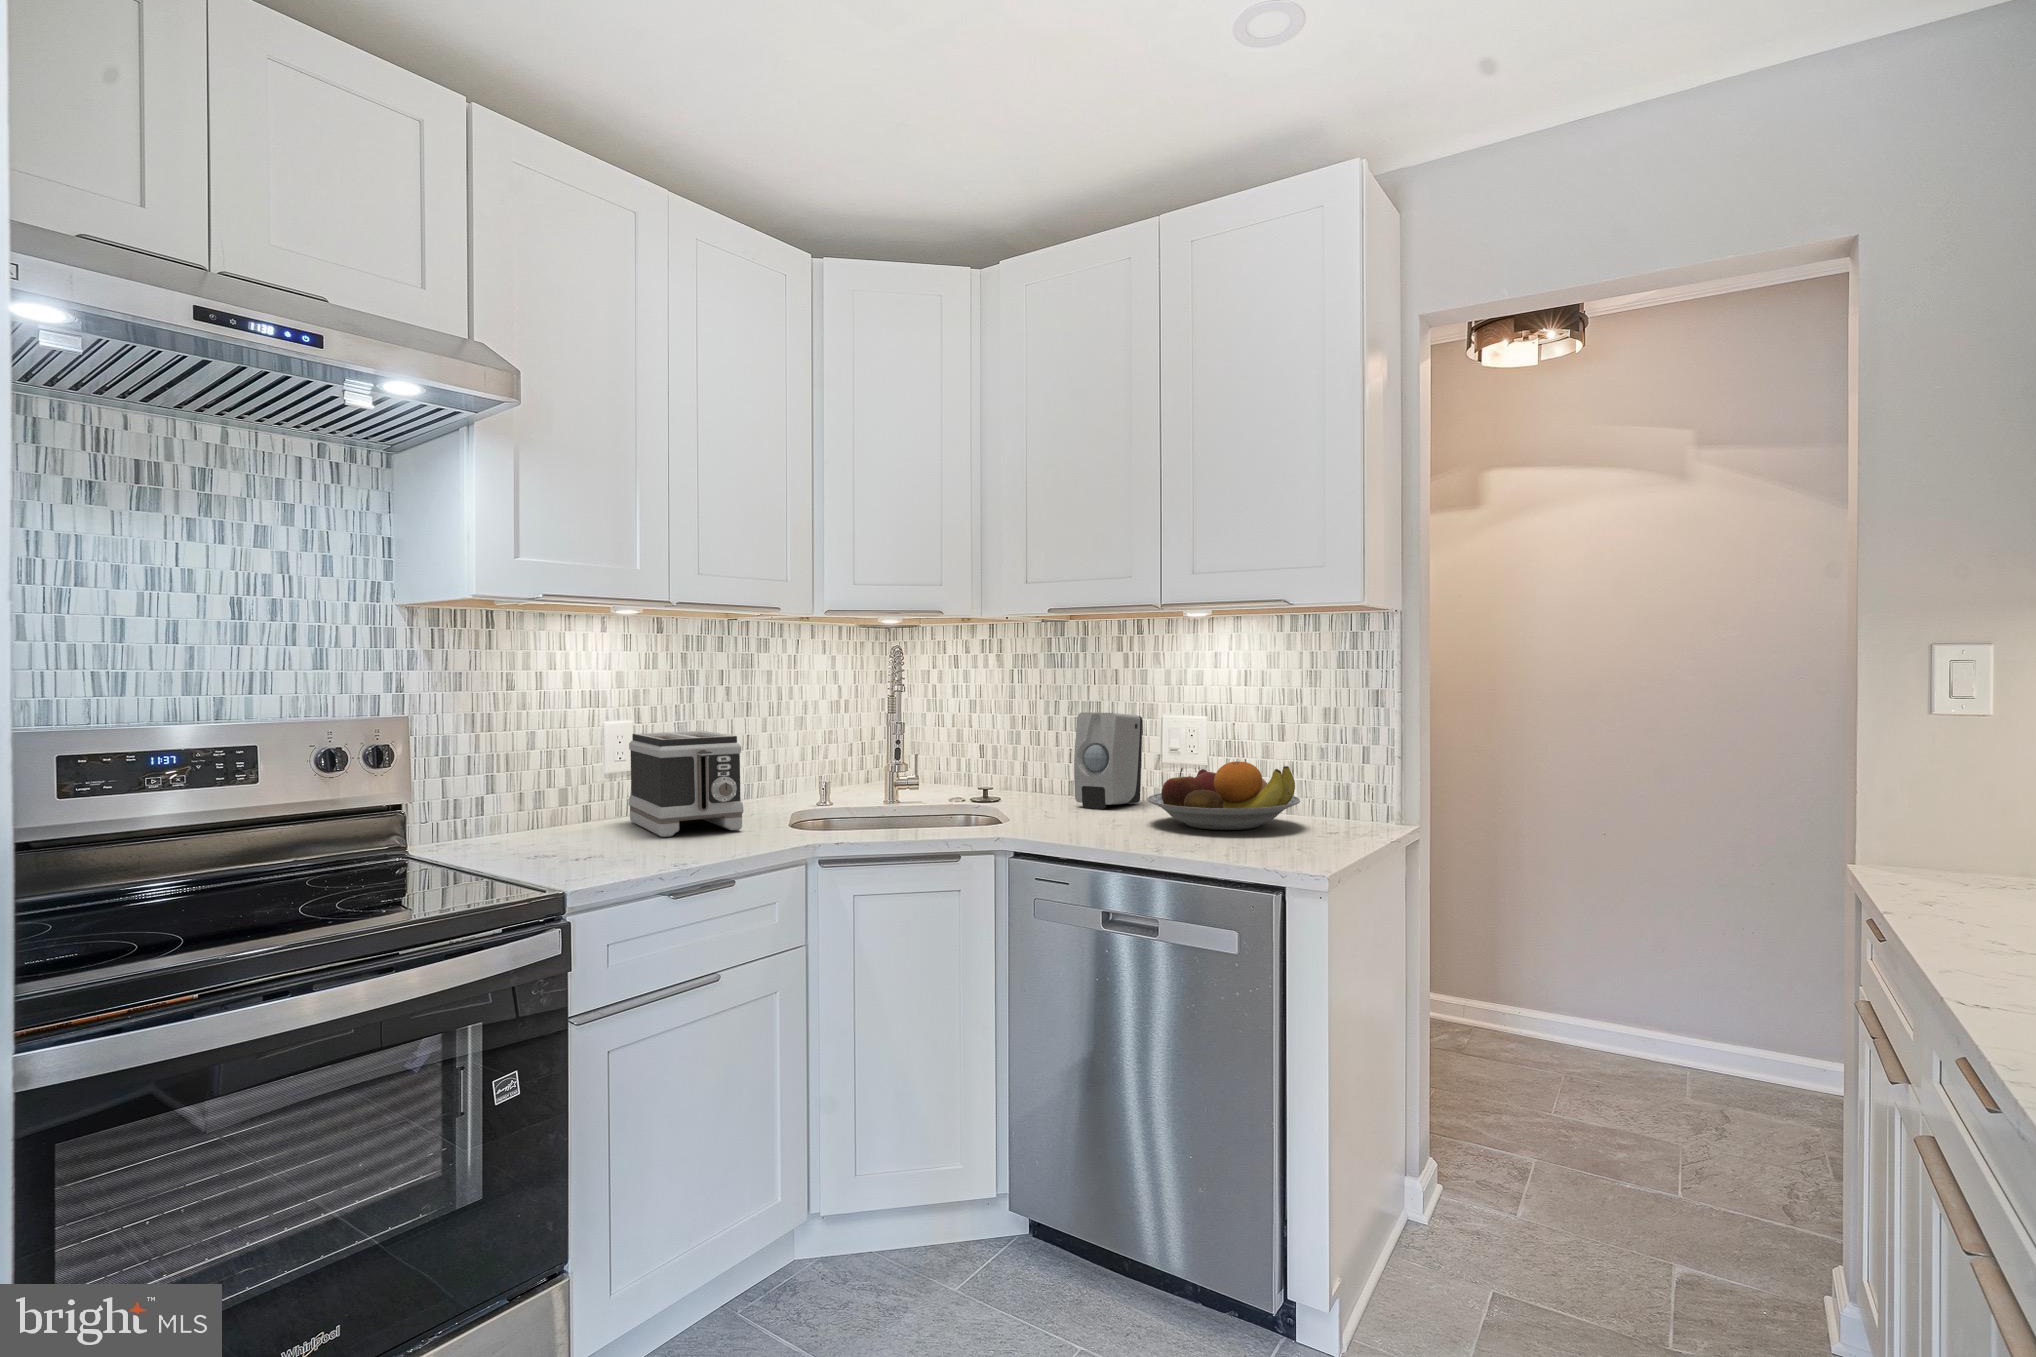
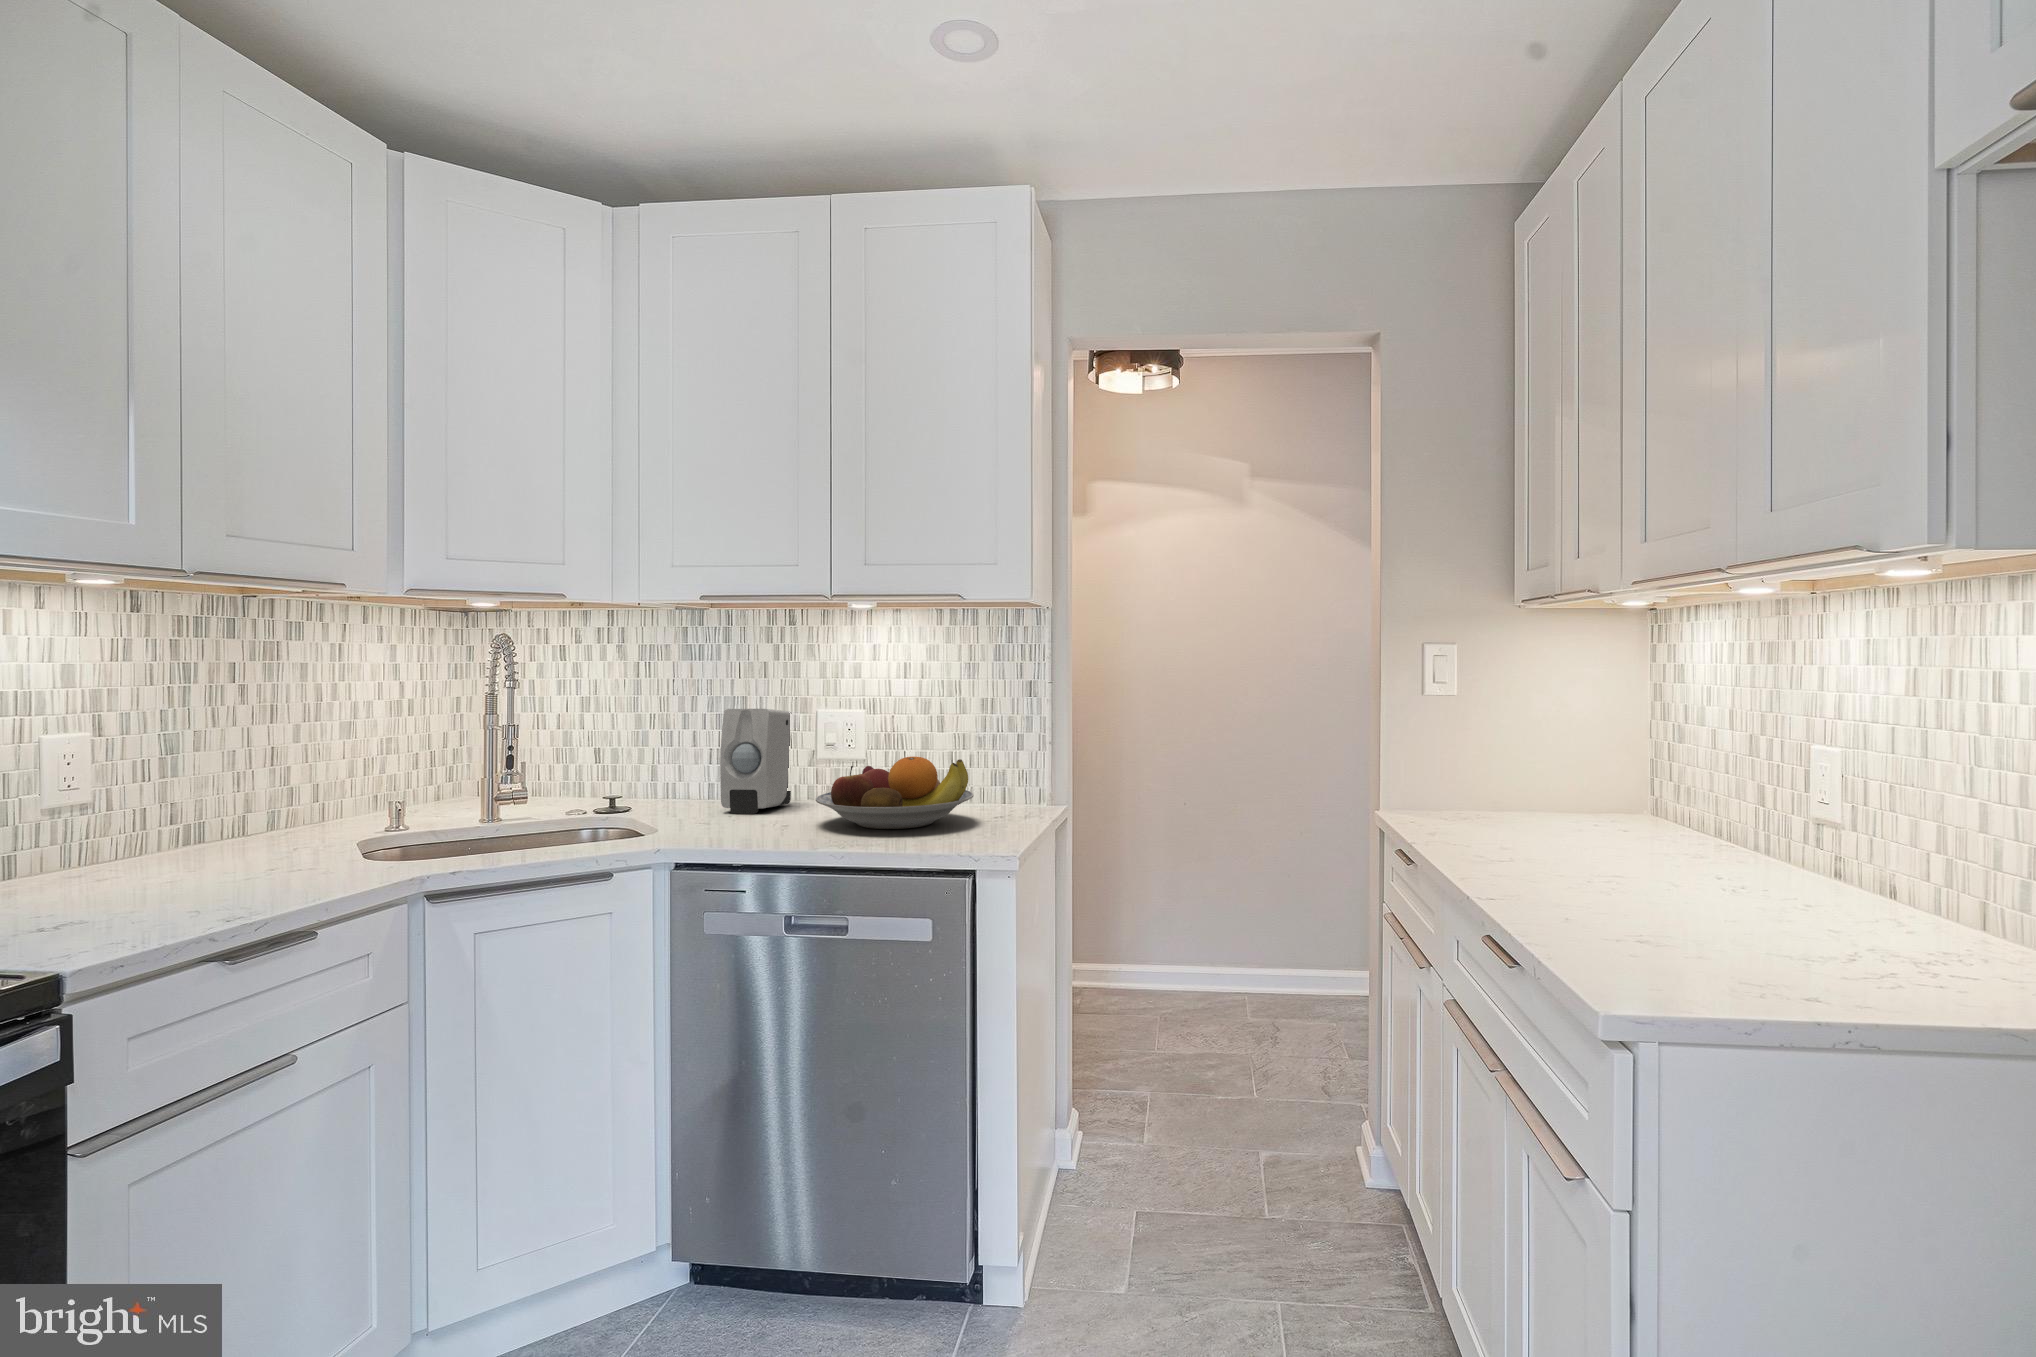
toaster: present [629,731,744,837] -> none [77,742,287,895]

